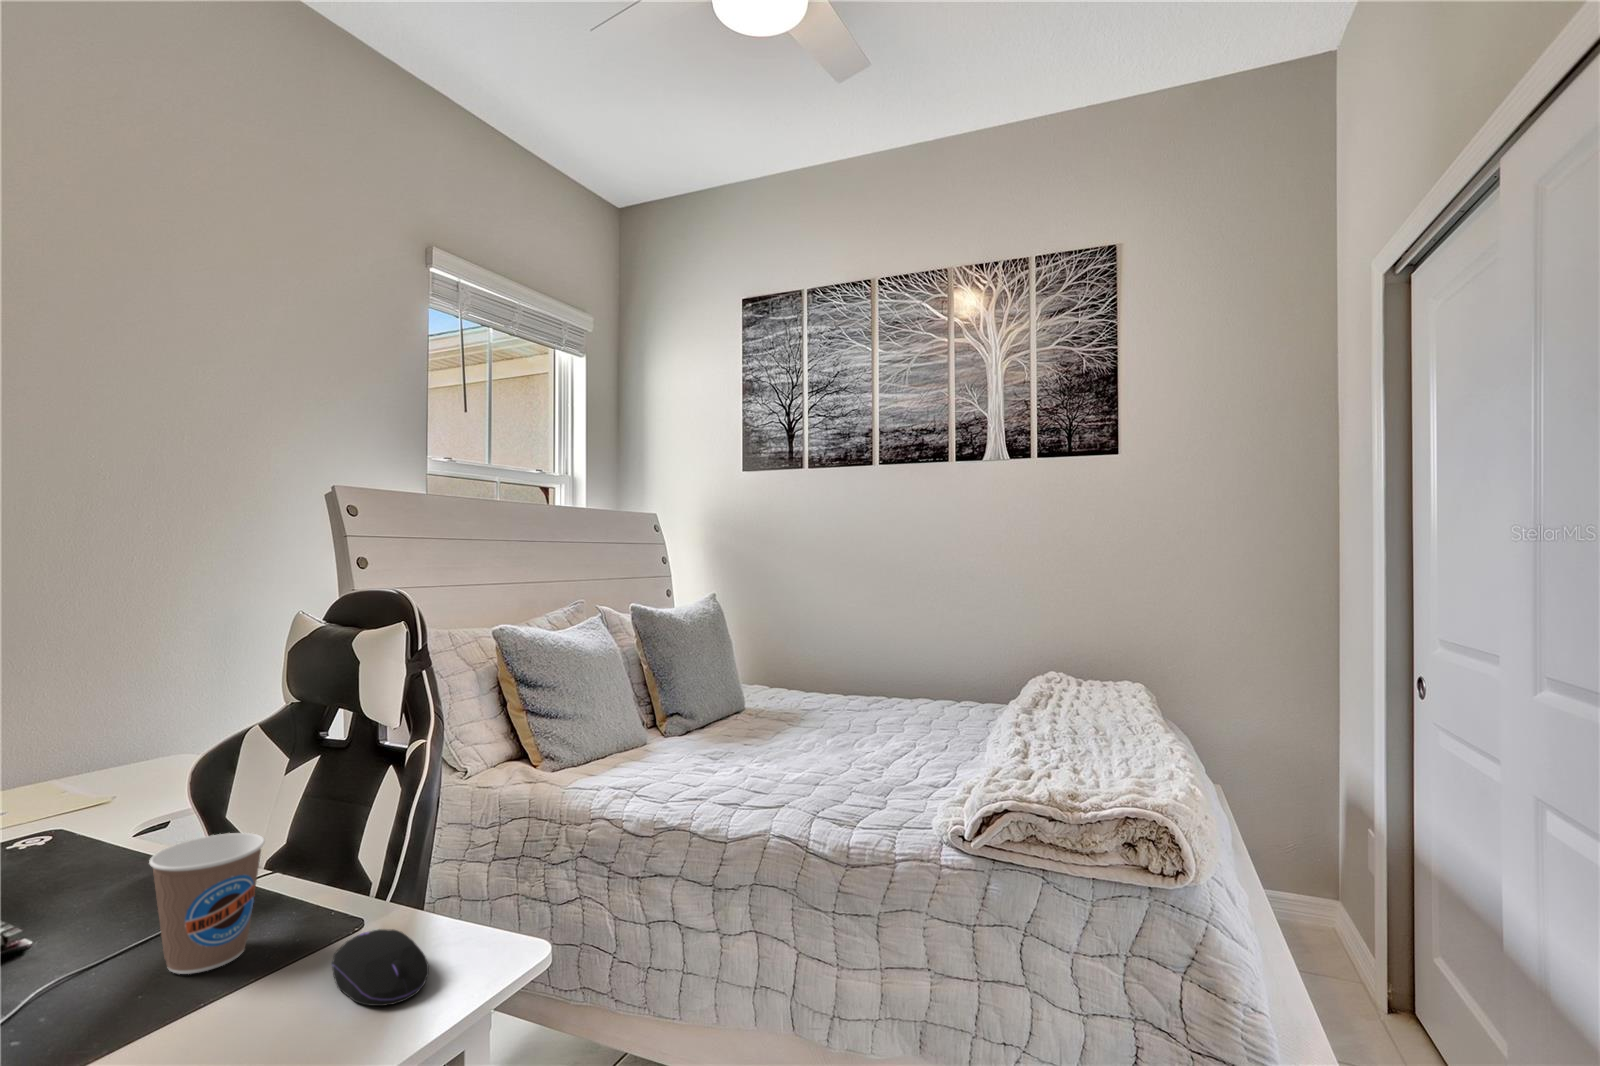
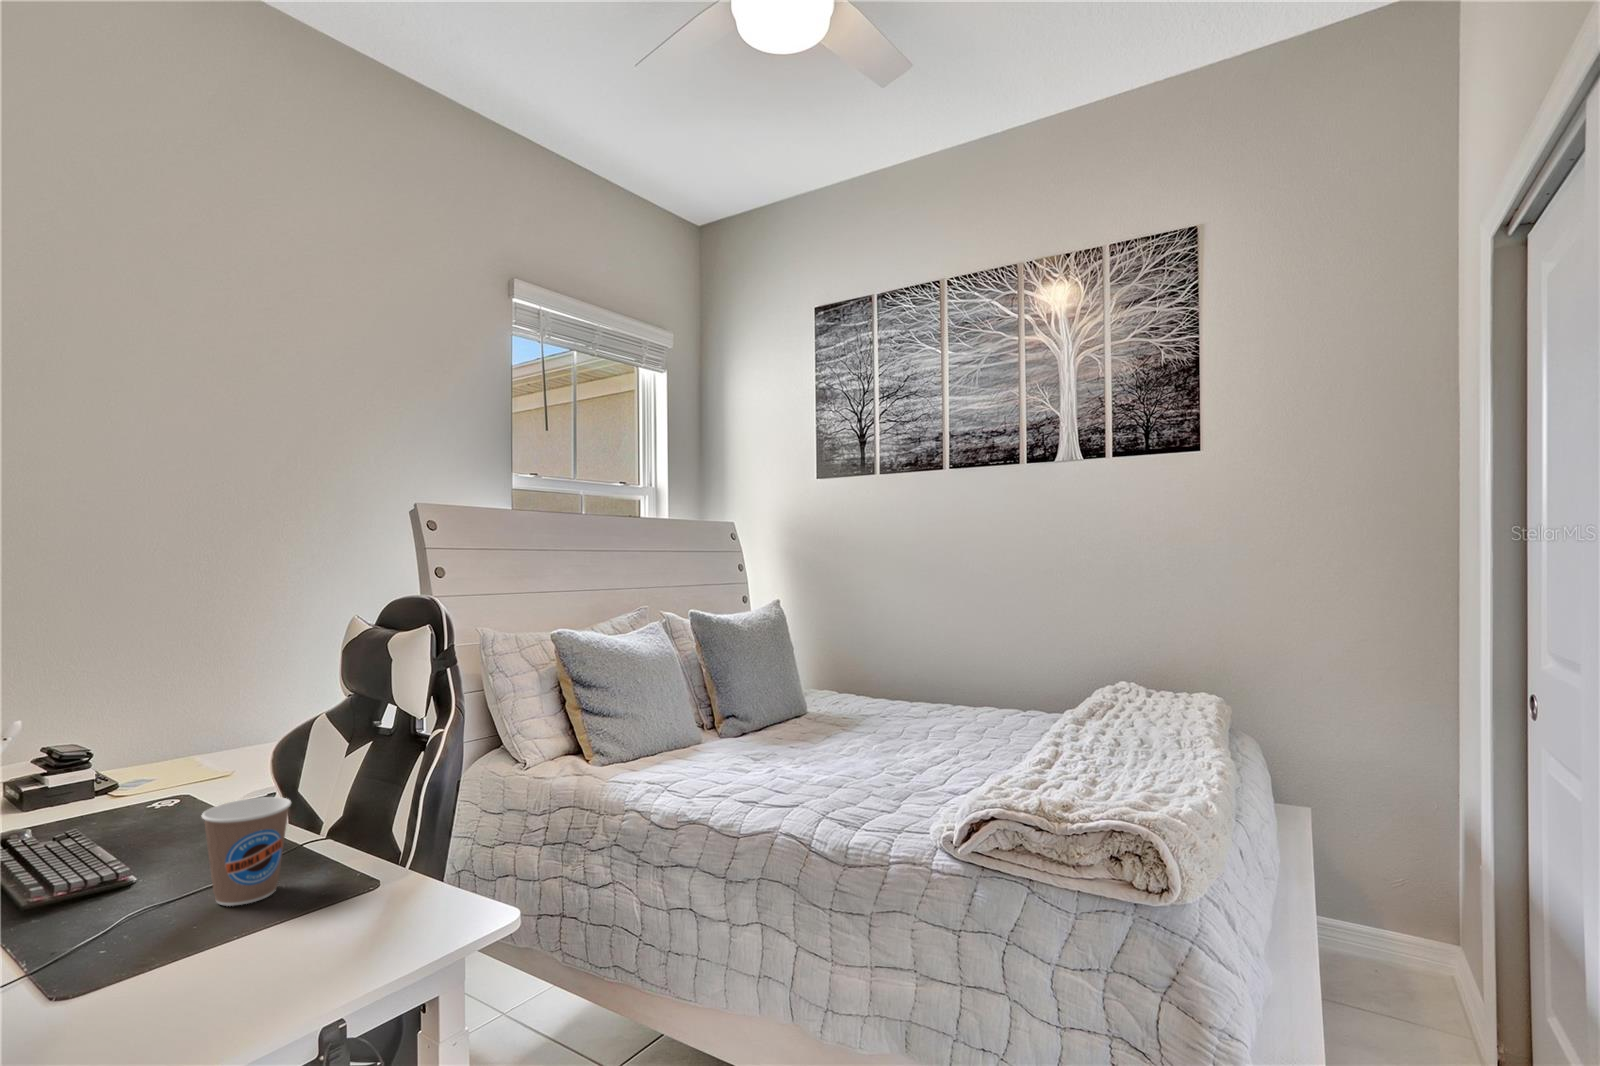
computer mouse: present [332,929,429,1006] -> none [328,880,401,939]

